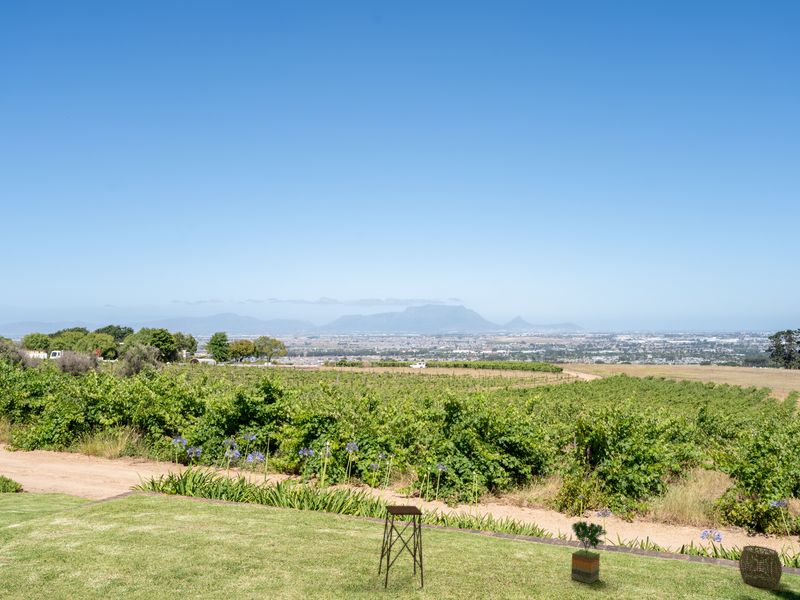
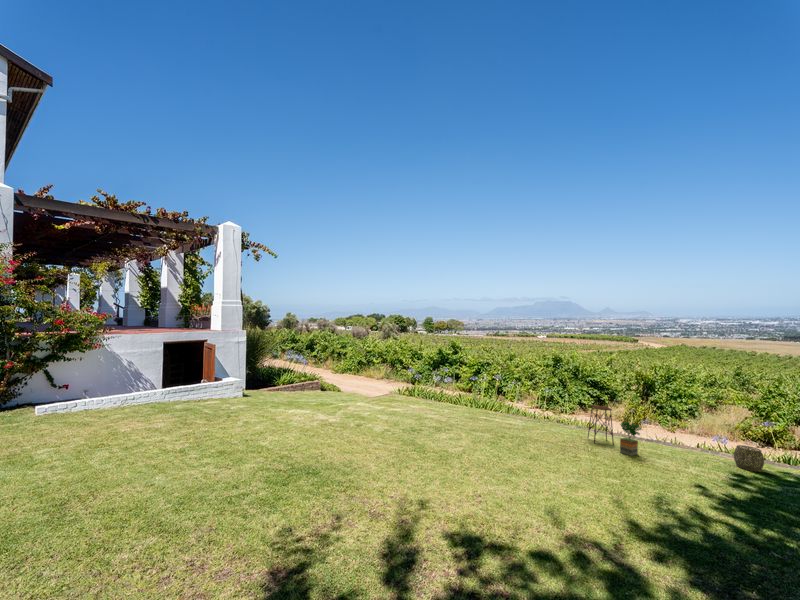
side table: present [378,506,423,588] -> present [588,405,614,445]

